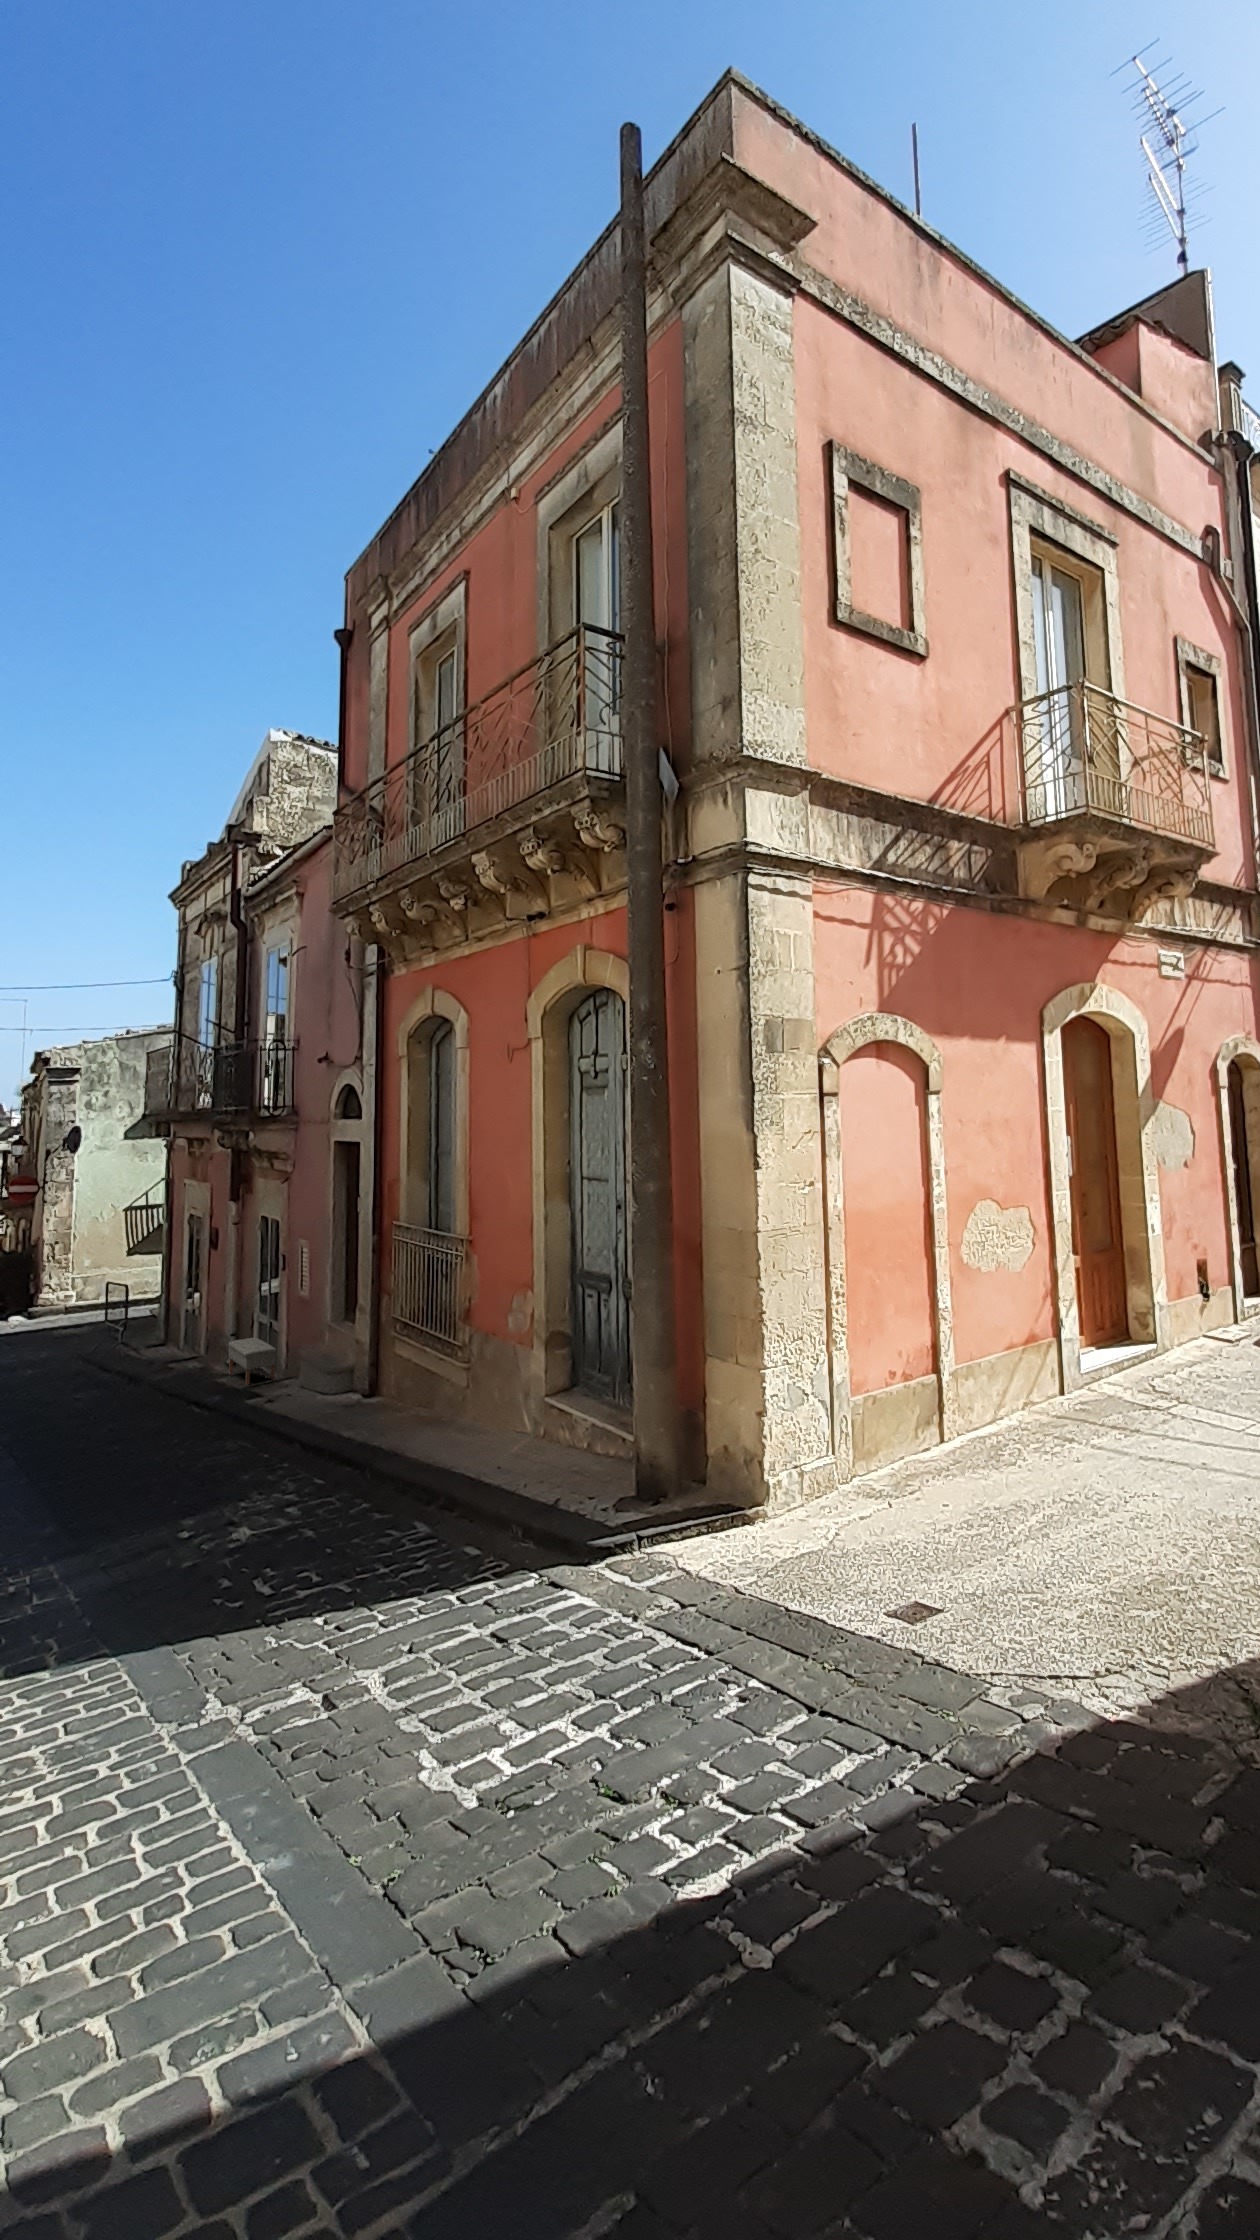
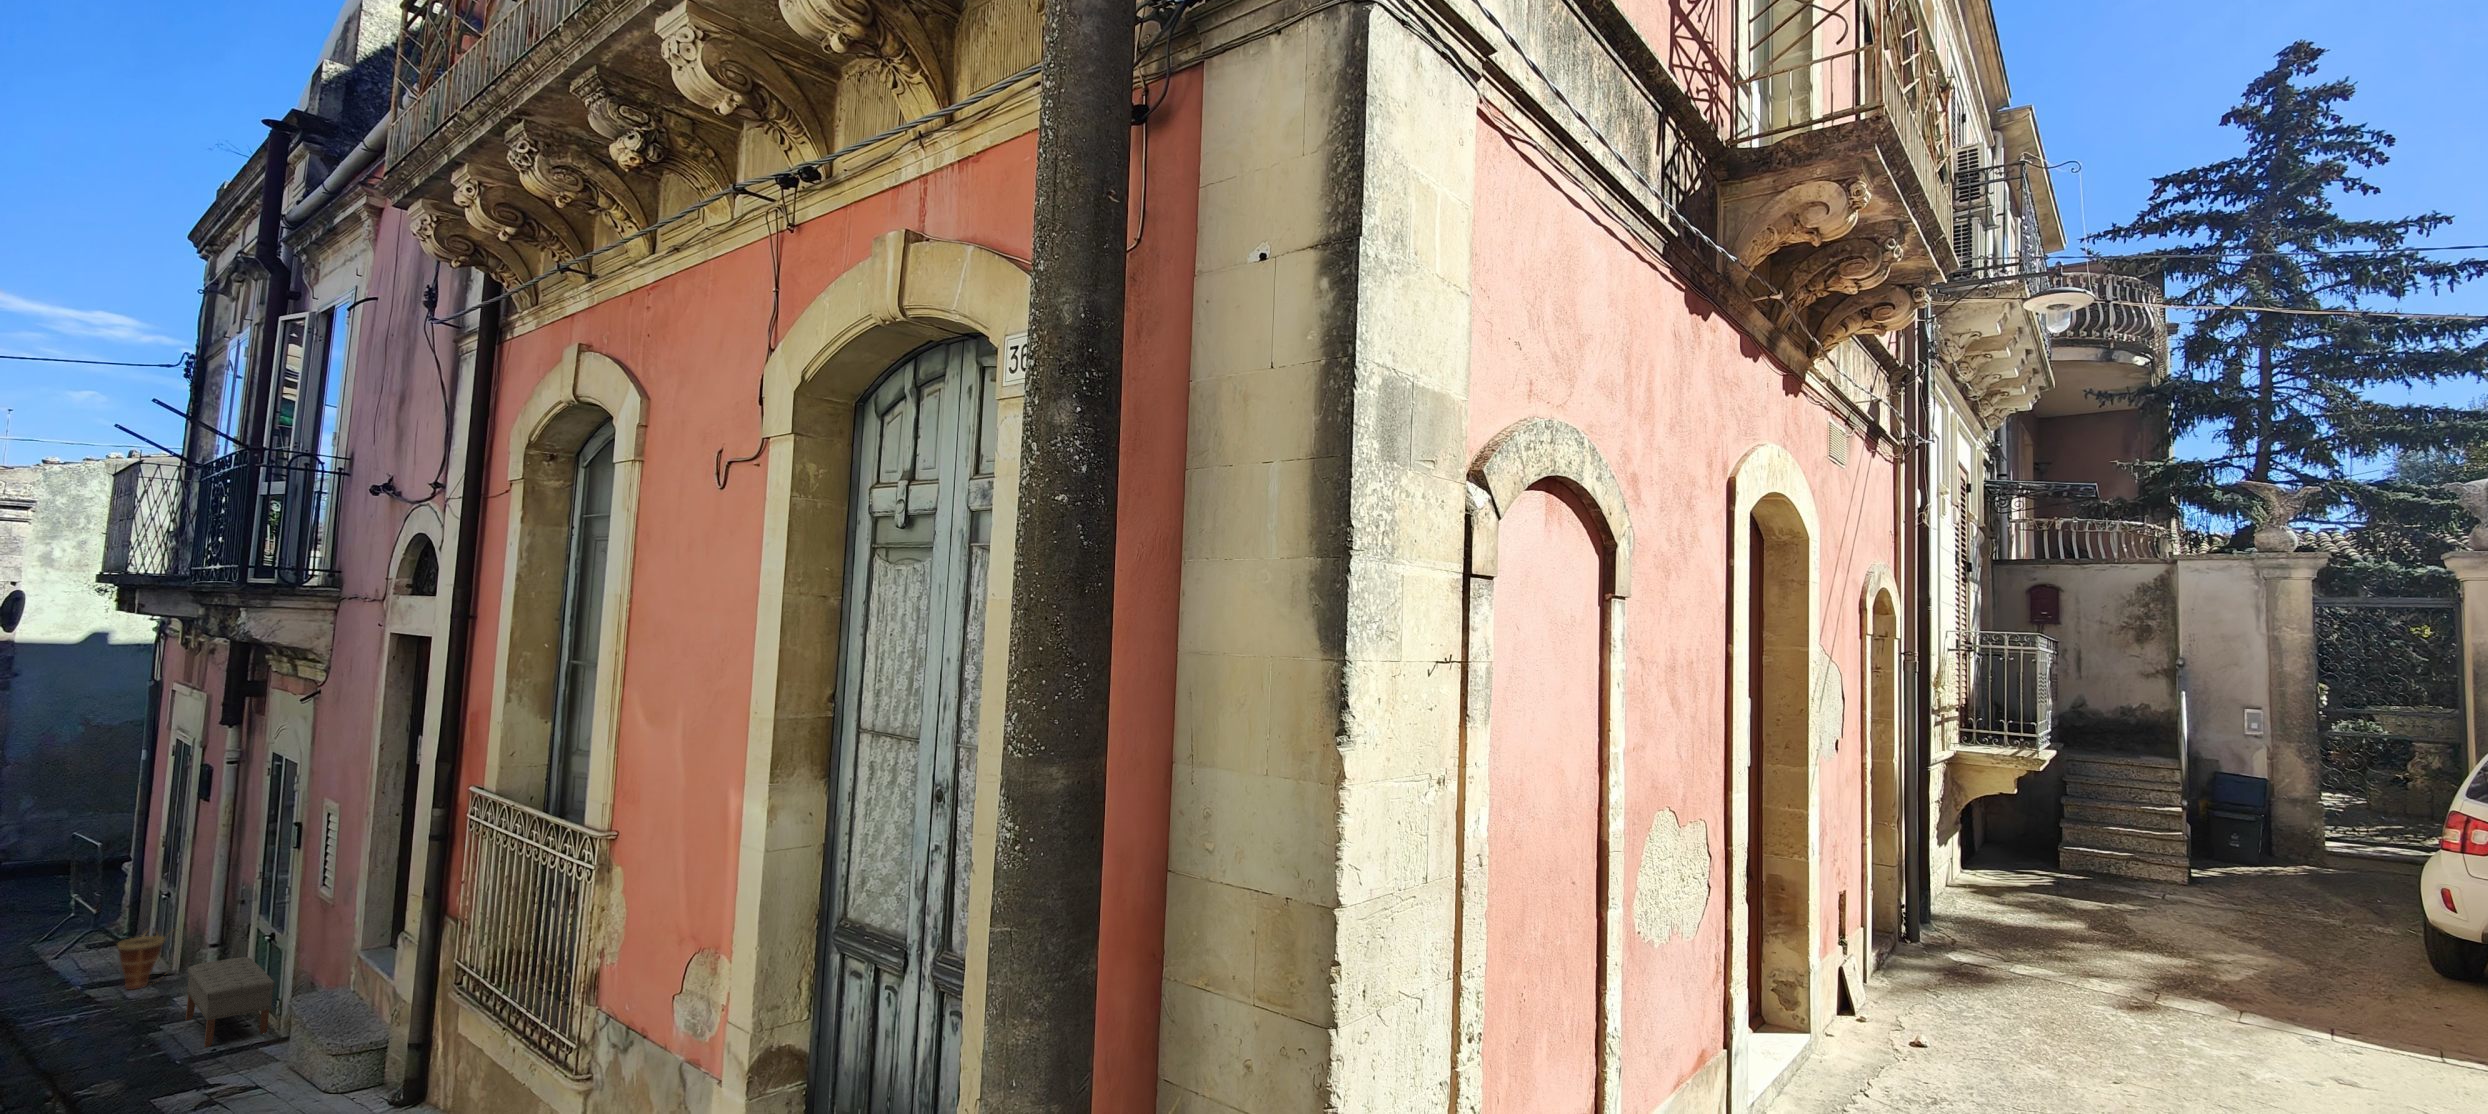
basket: none [181,1327,210,1363] -> present [118,929,181,990]

